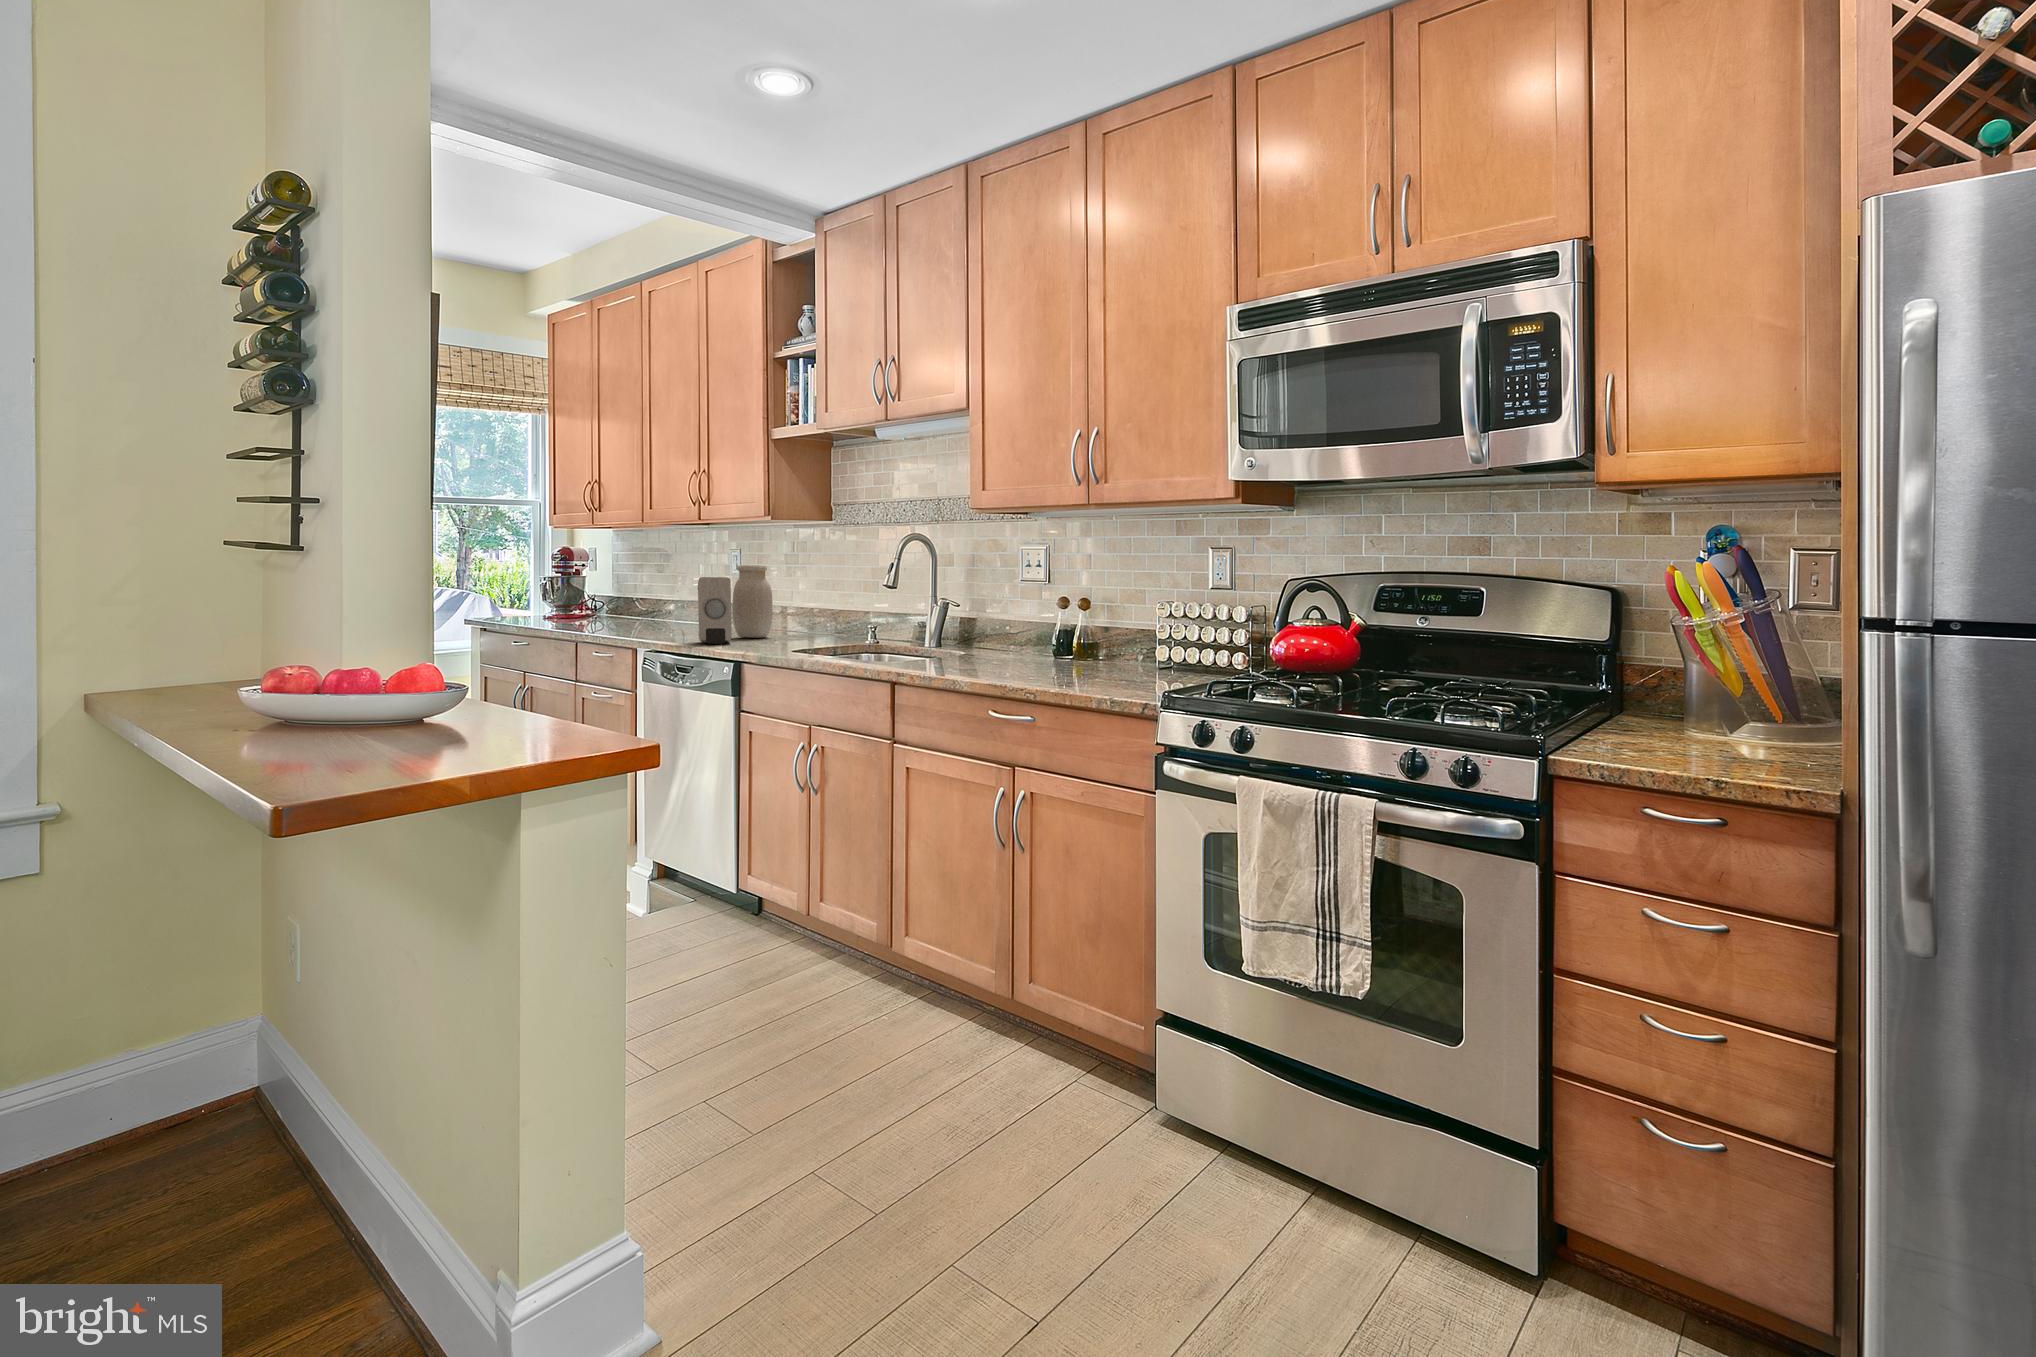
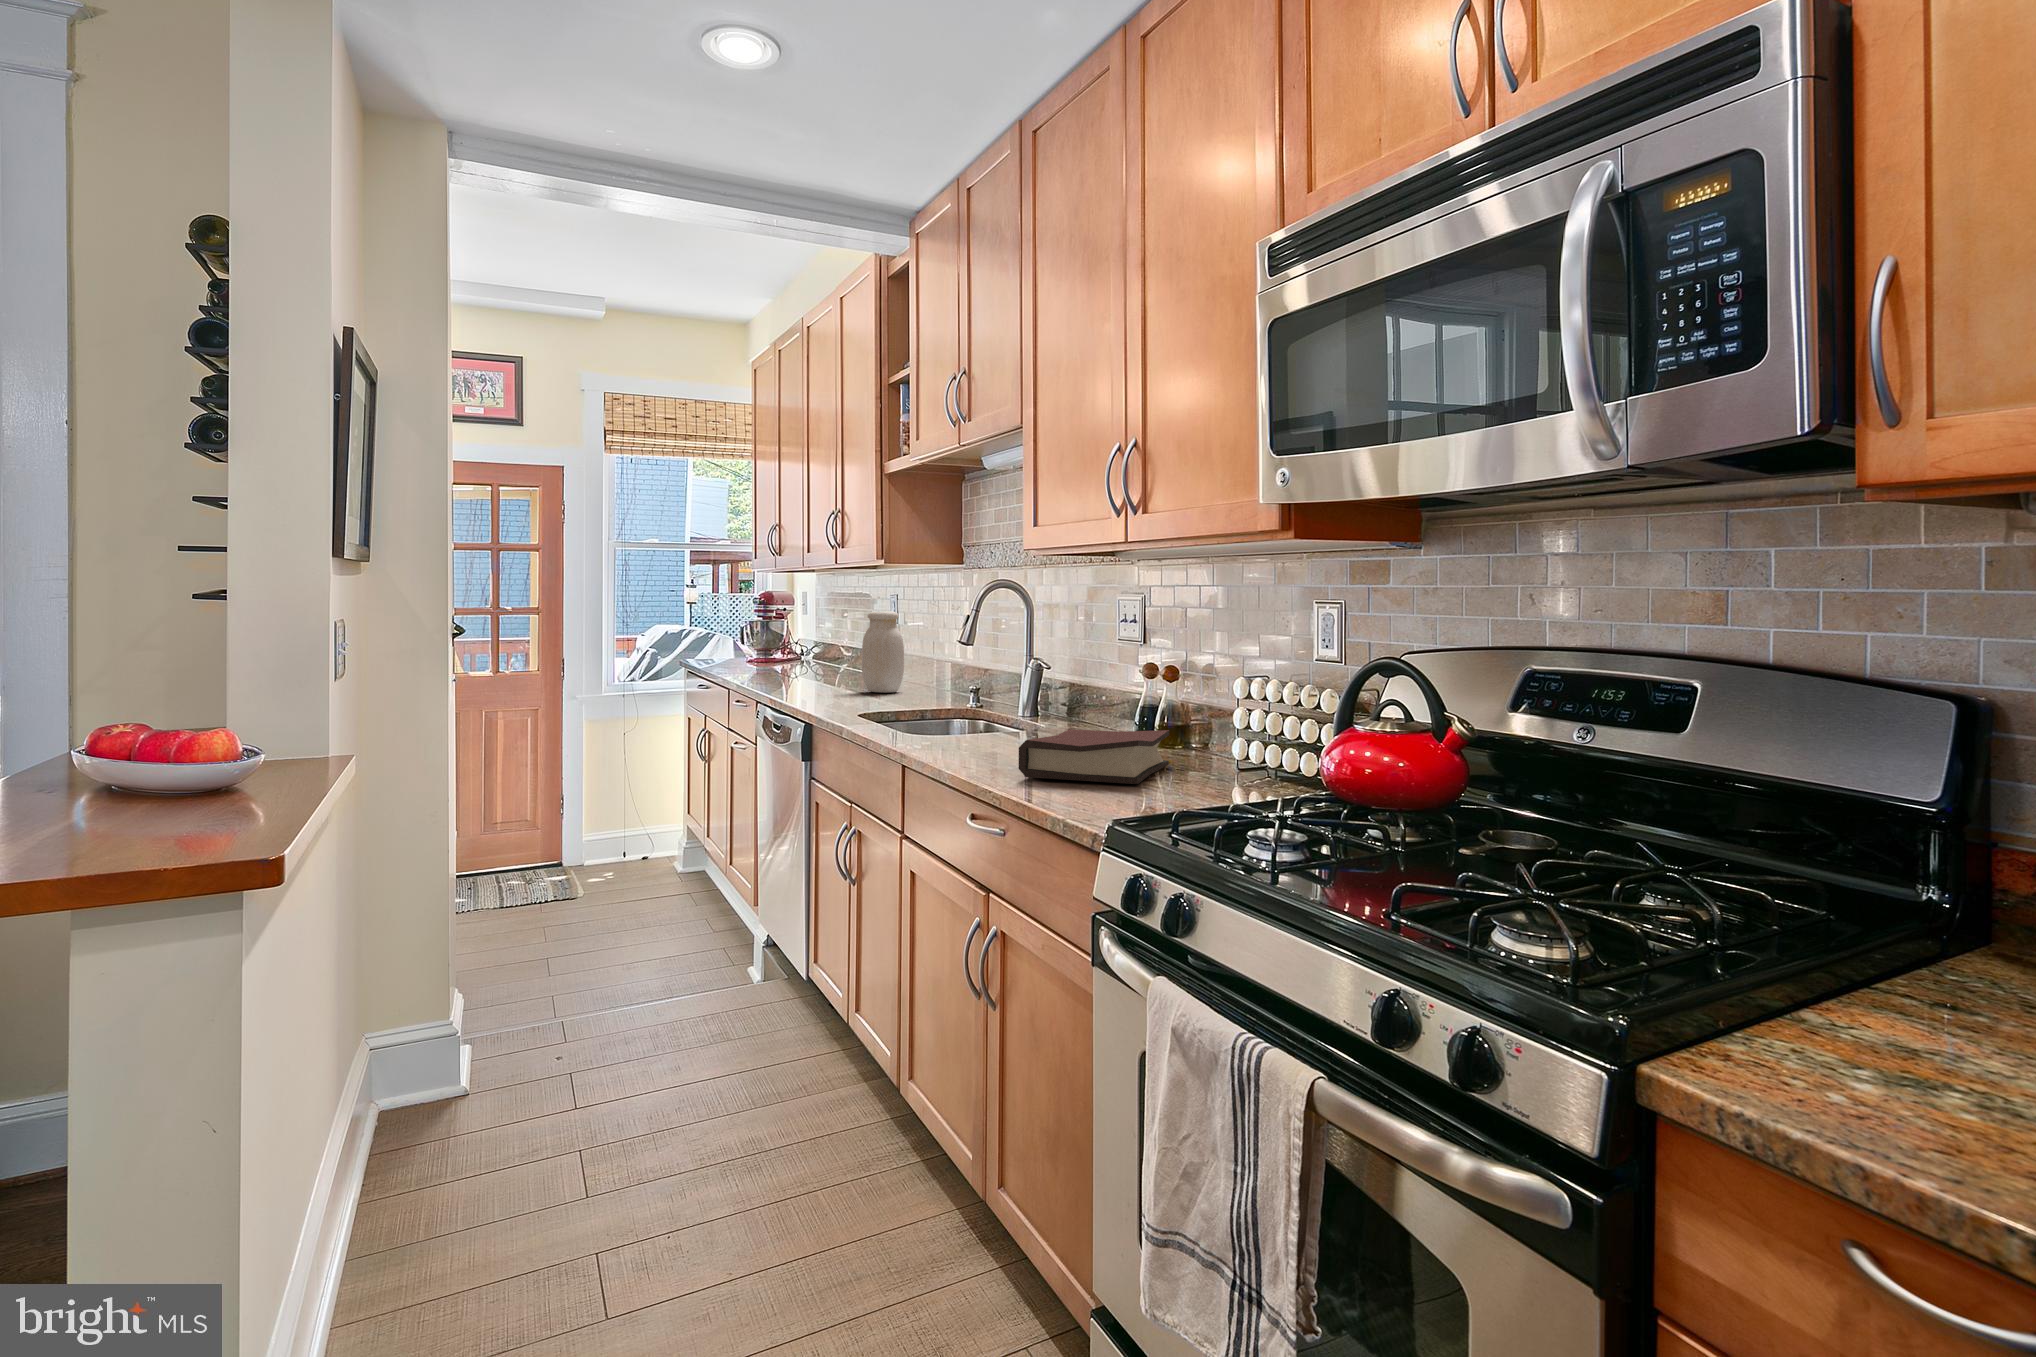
soap dispenser: present [698,577,732,644] -> none [806,627,849,700]
hardback book: none [1031,646,1124,679] -> present [1018,729,1169,784]

